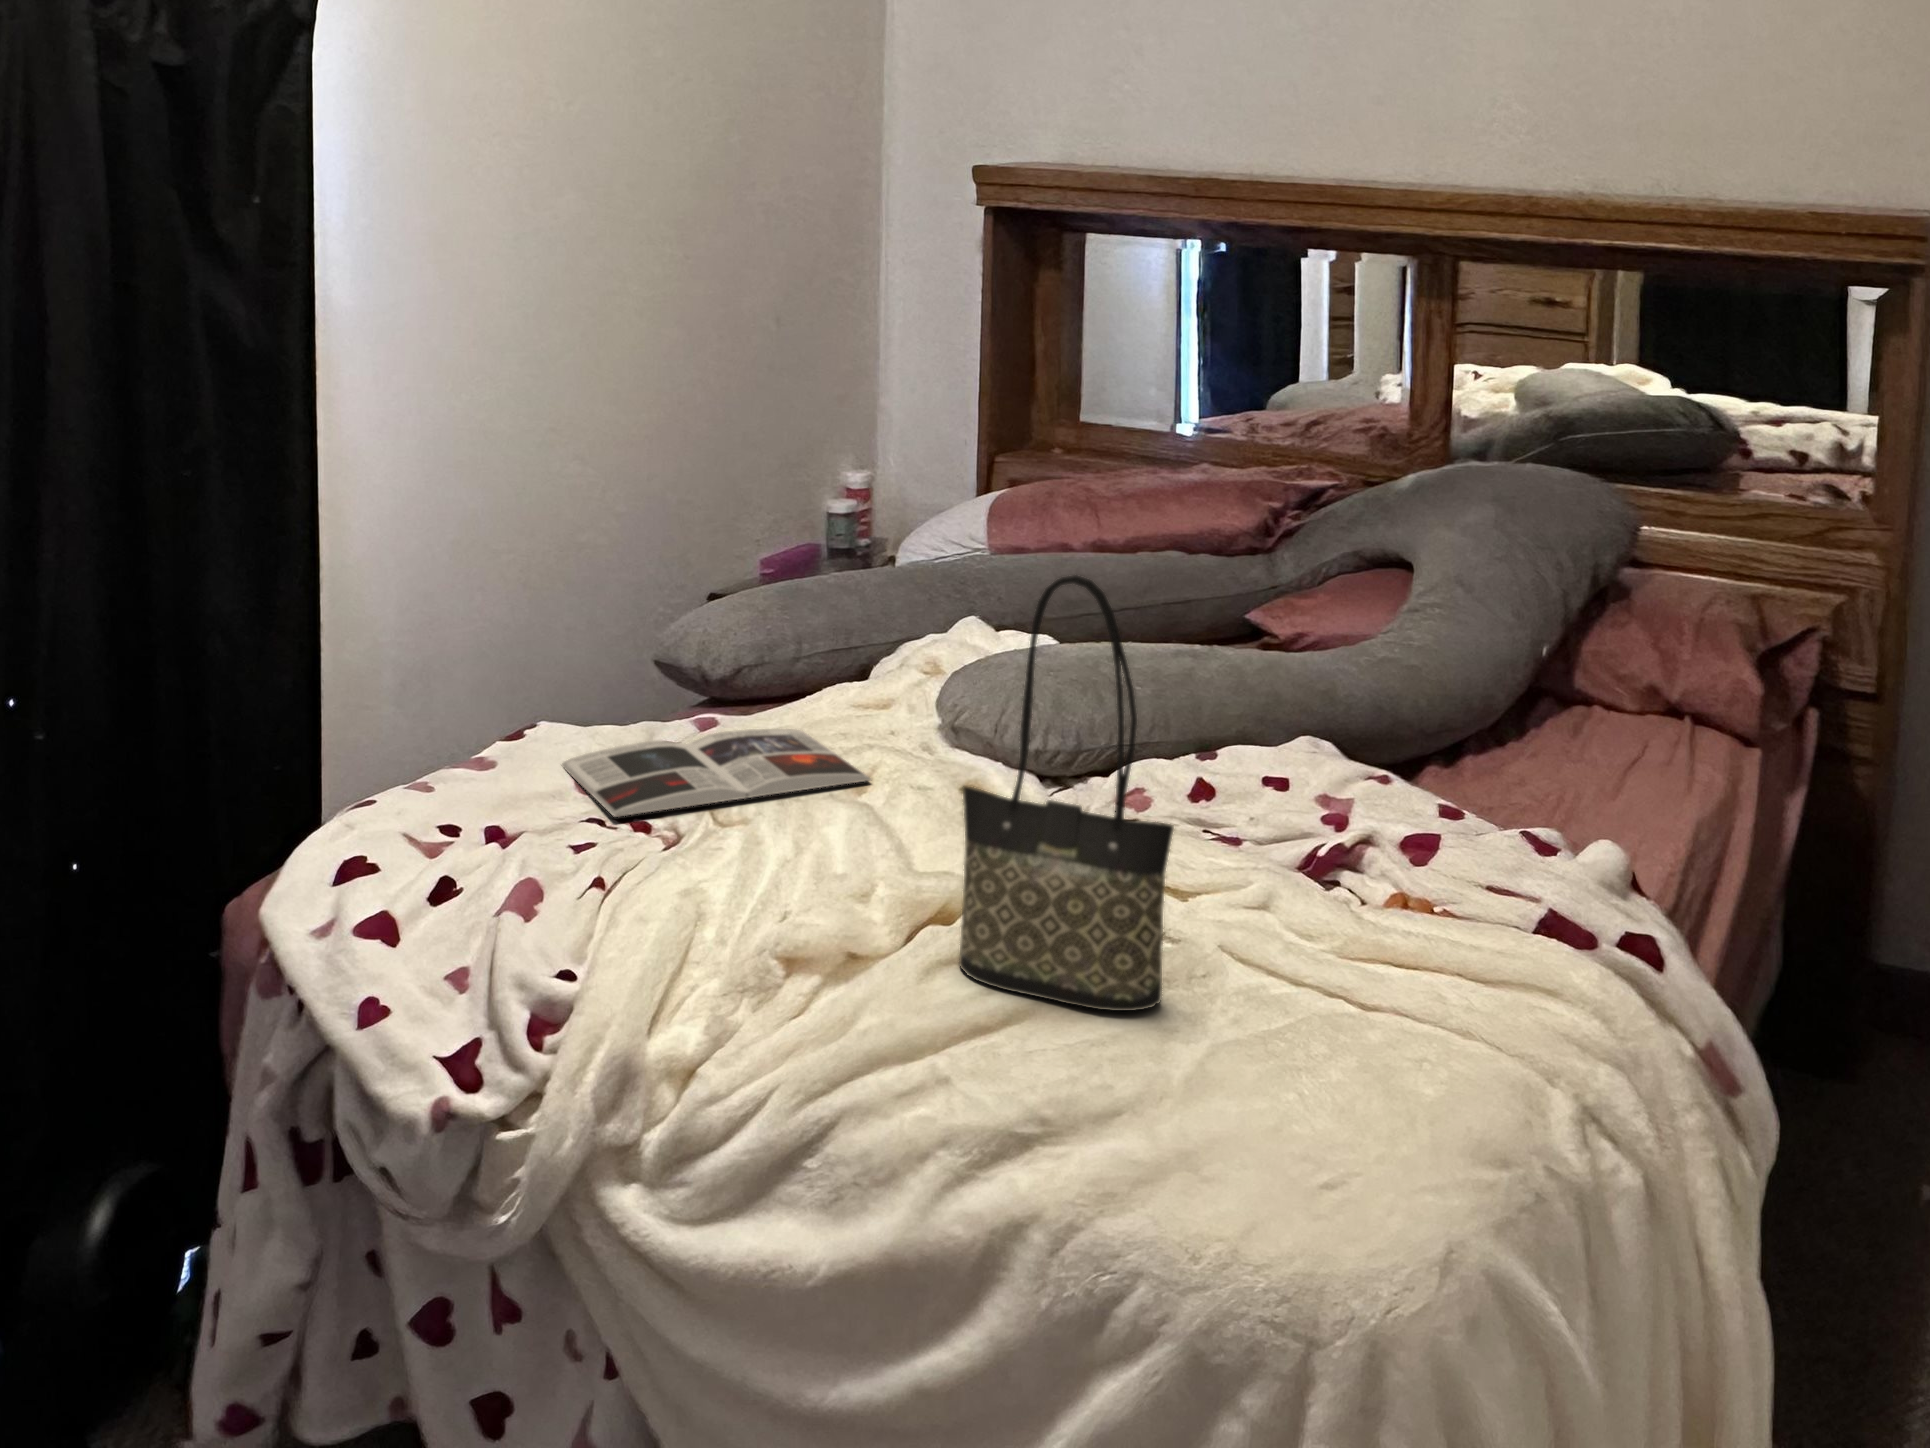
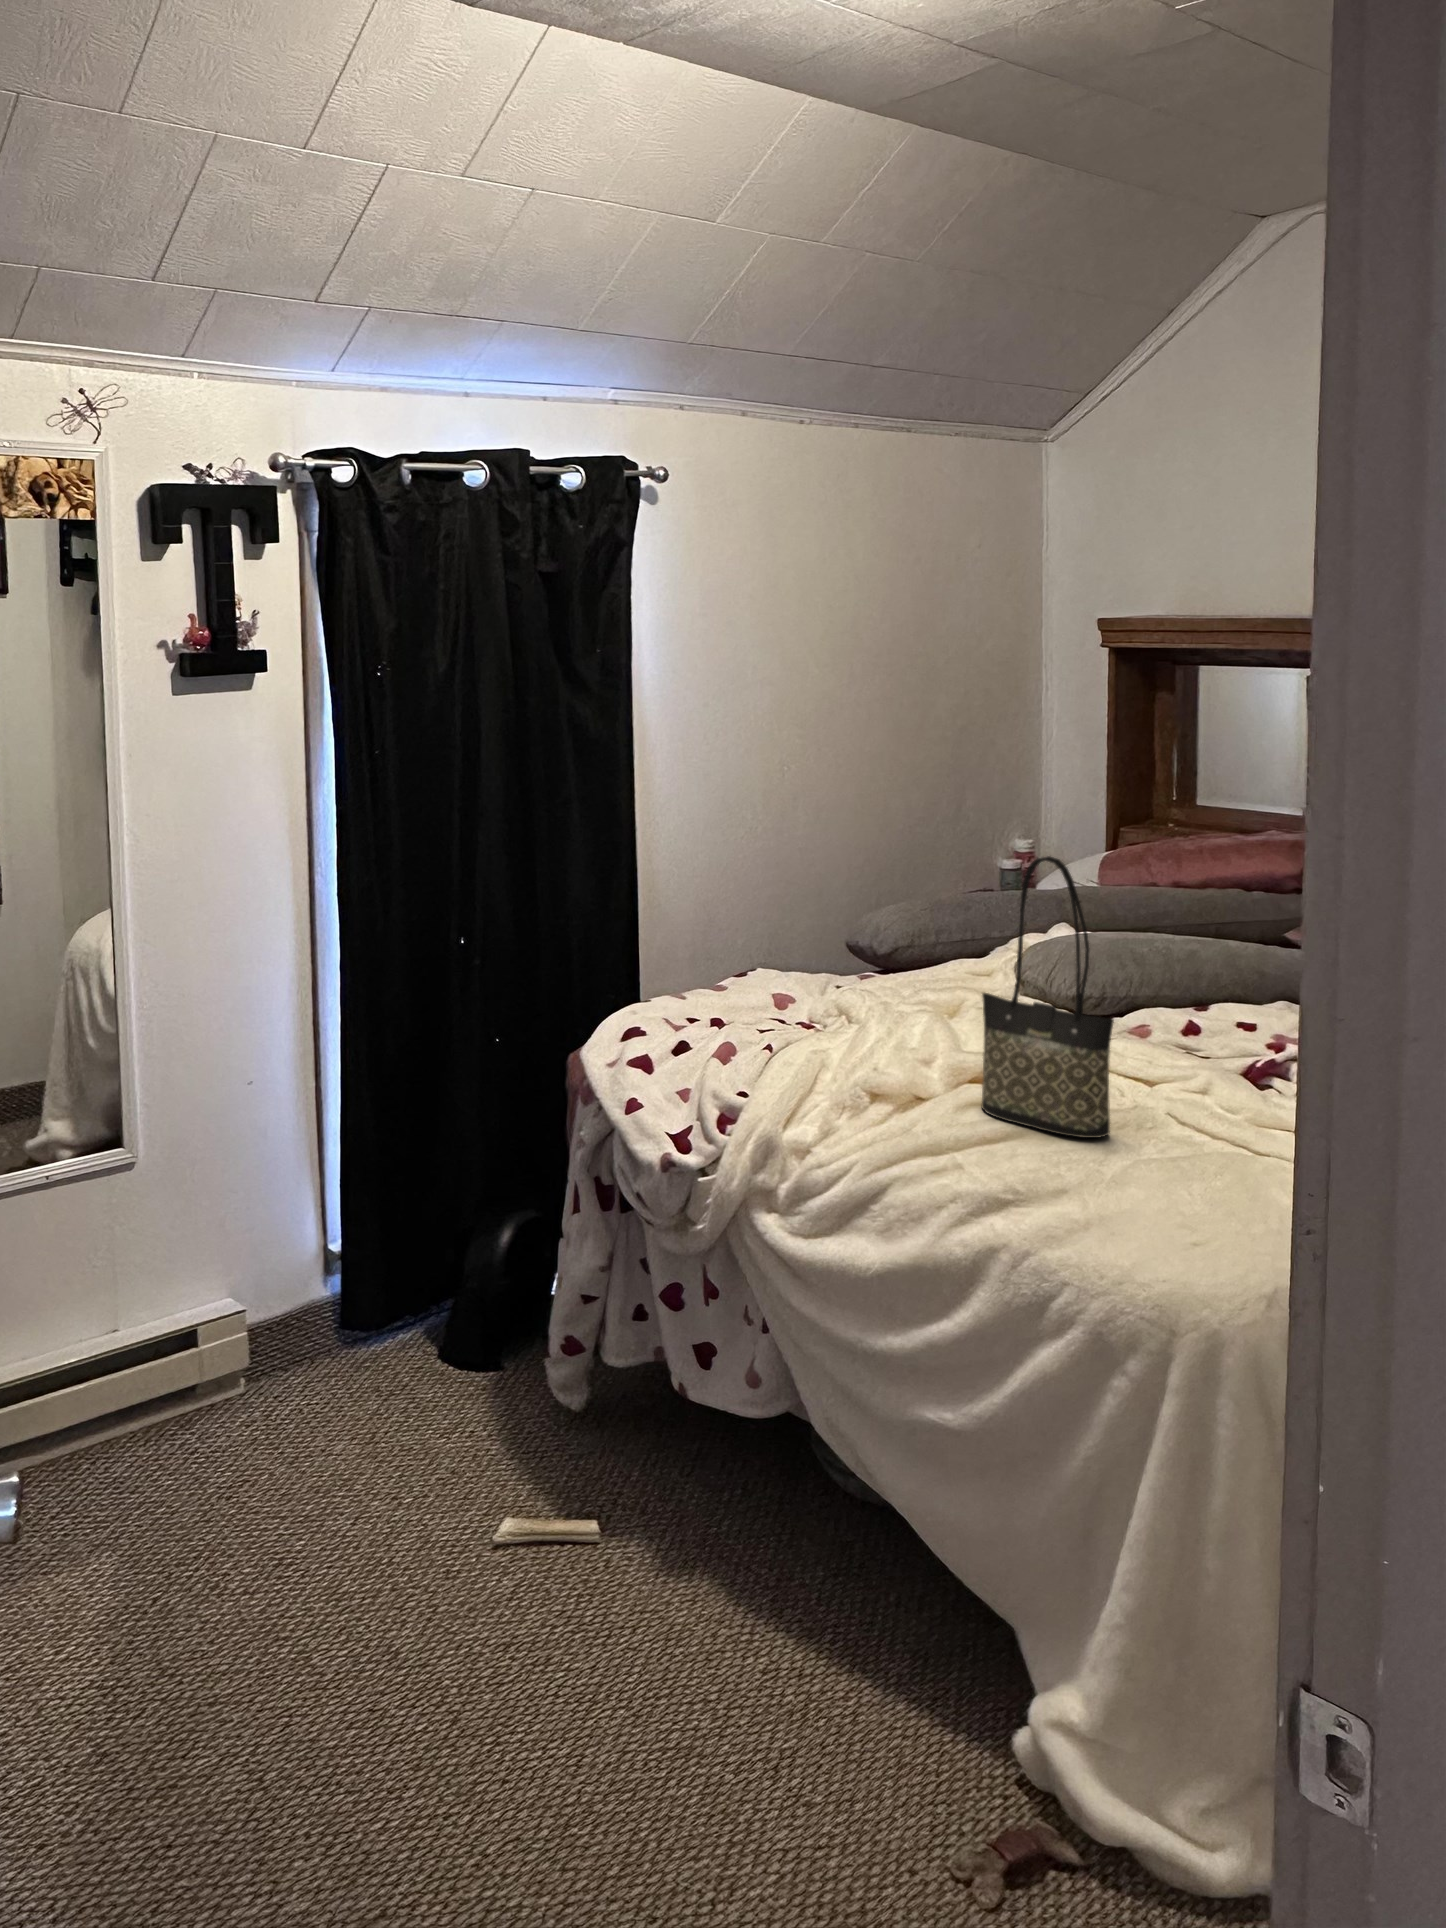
magazine: present [562,729,871,817] -> none [765,978,960,1017]

